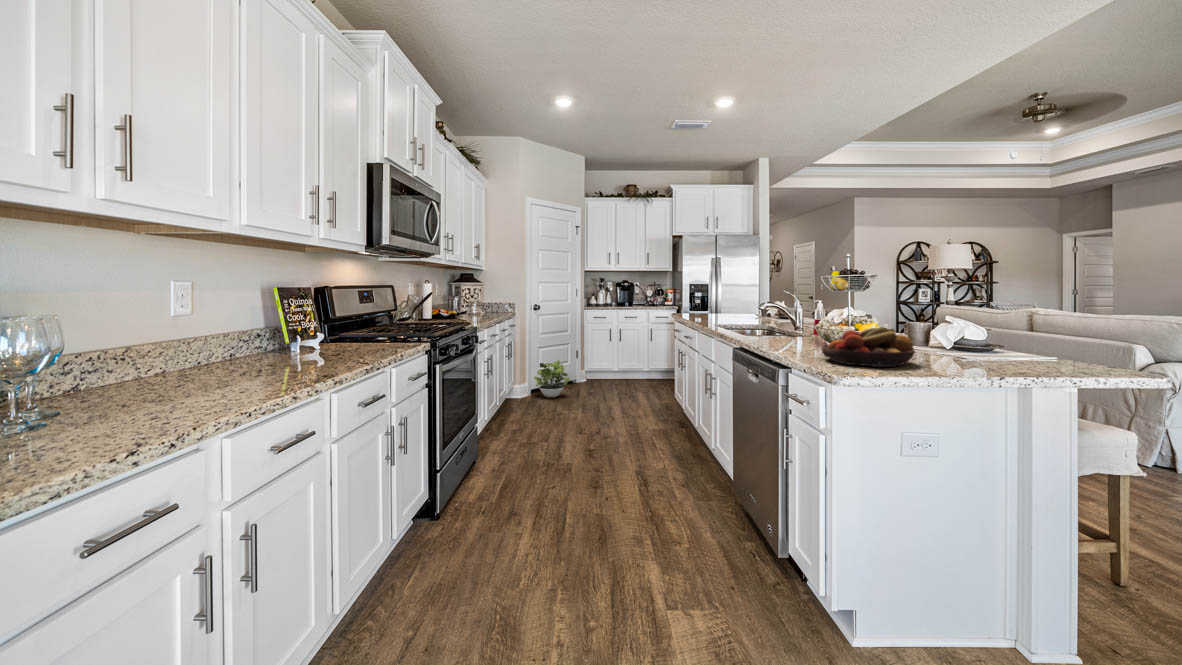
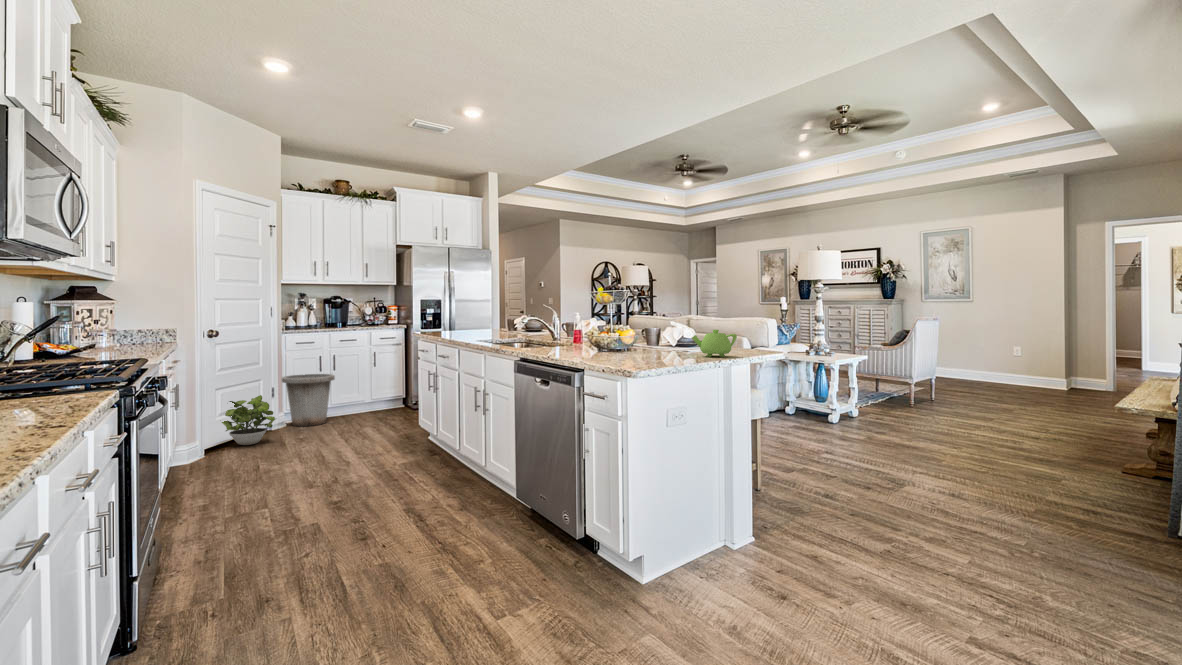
fruit bowl: present [822,327,915,367] -> none [608,330,677,362]
teapot: none [947,328,1020,365] -> present [692,330,737,357]
trash can: none [580,345,618,387] -> present [282,374,335,426]

